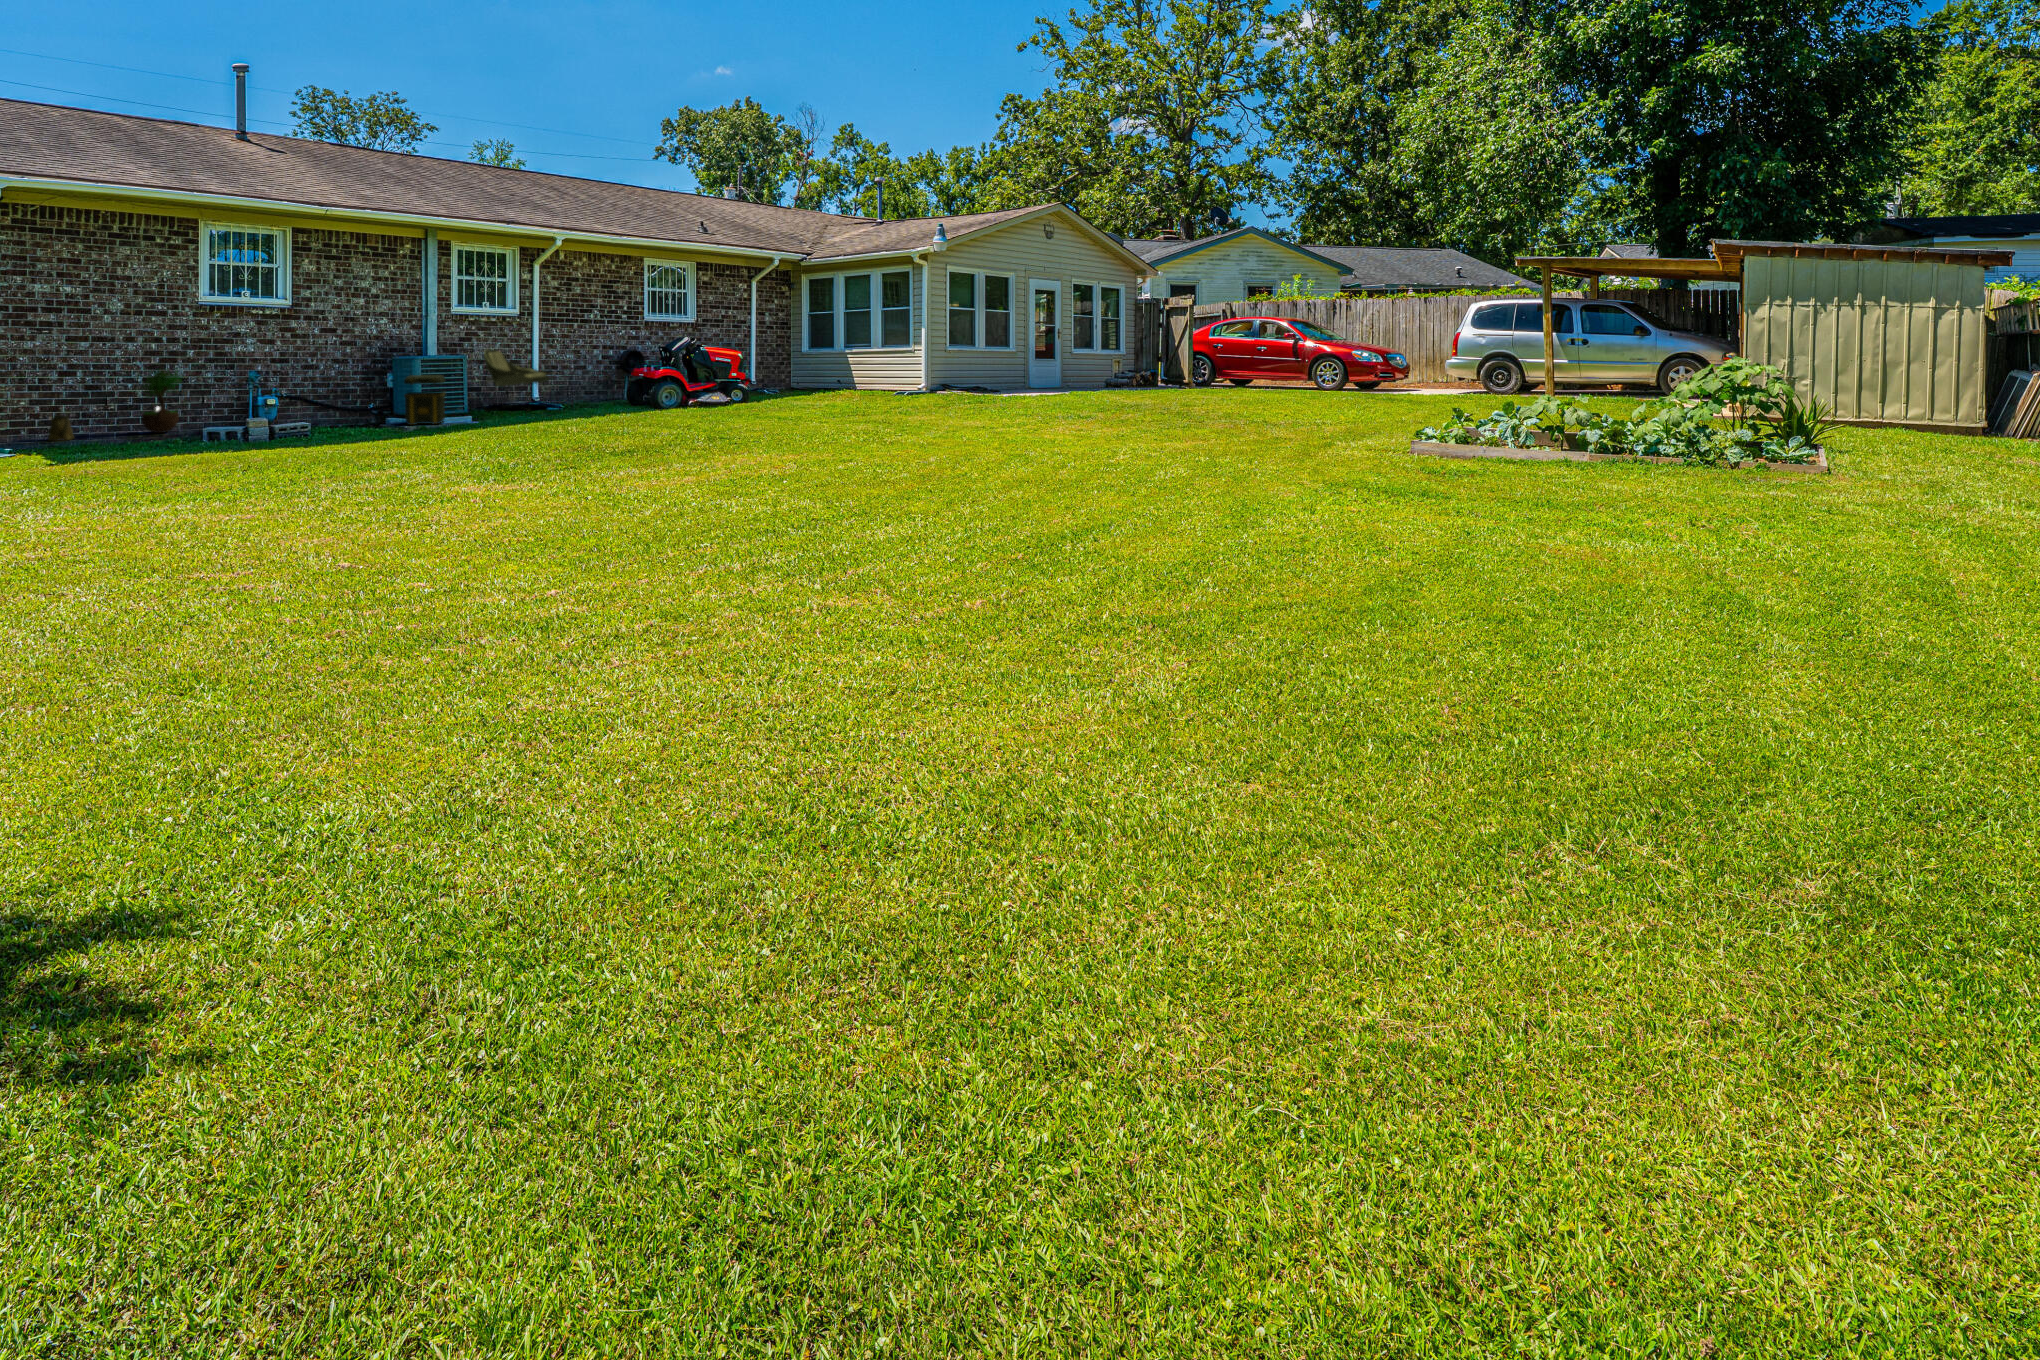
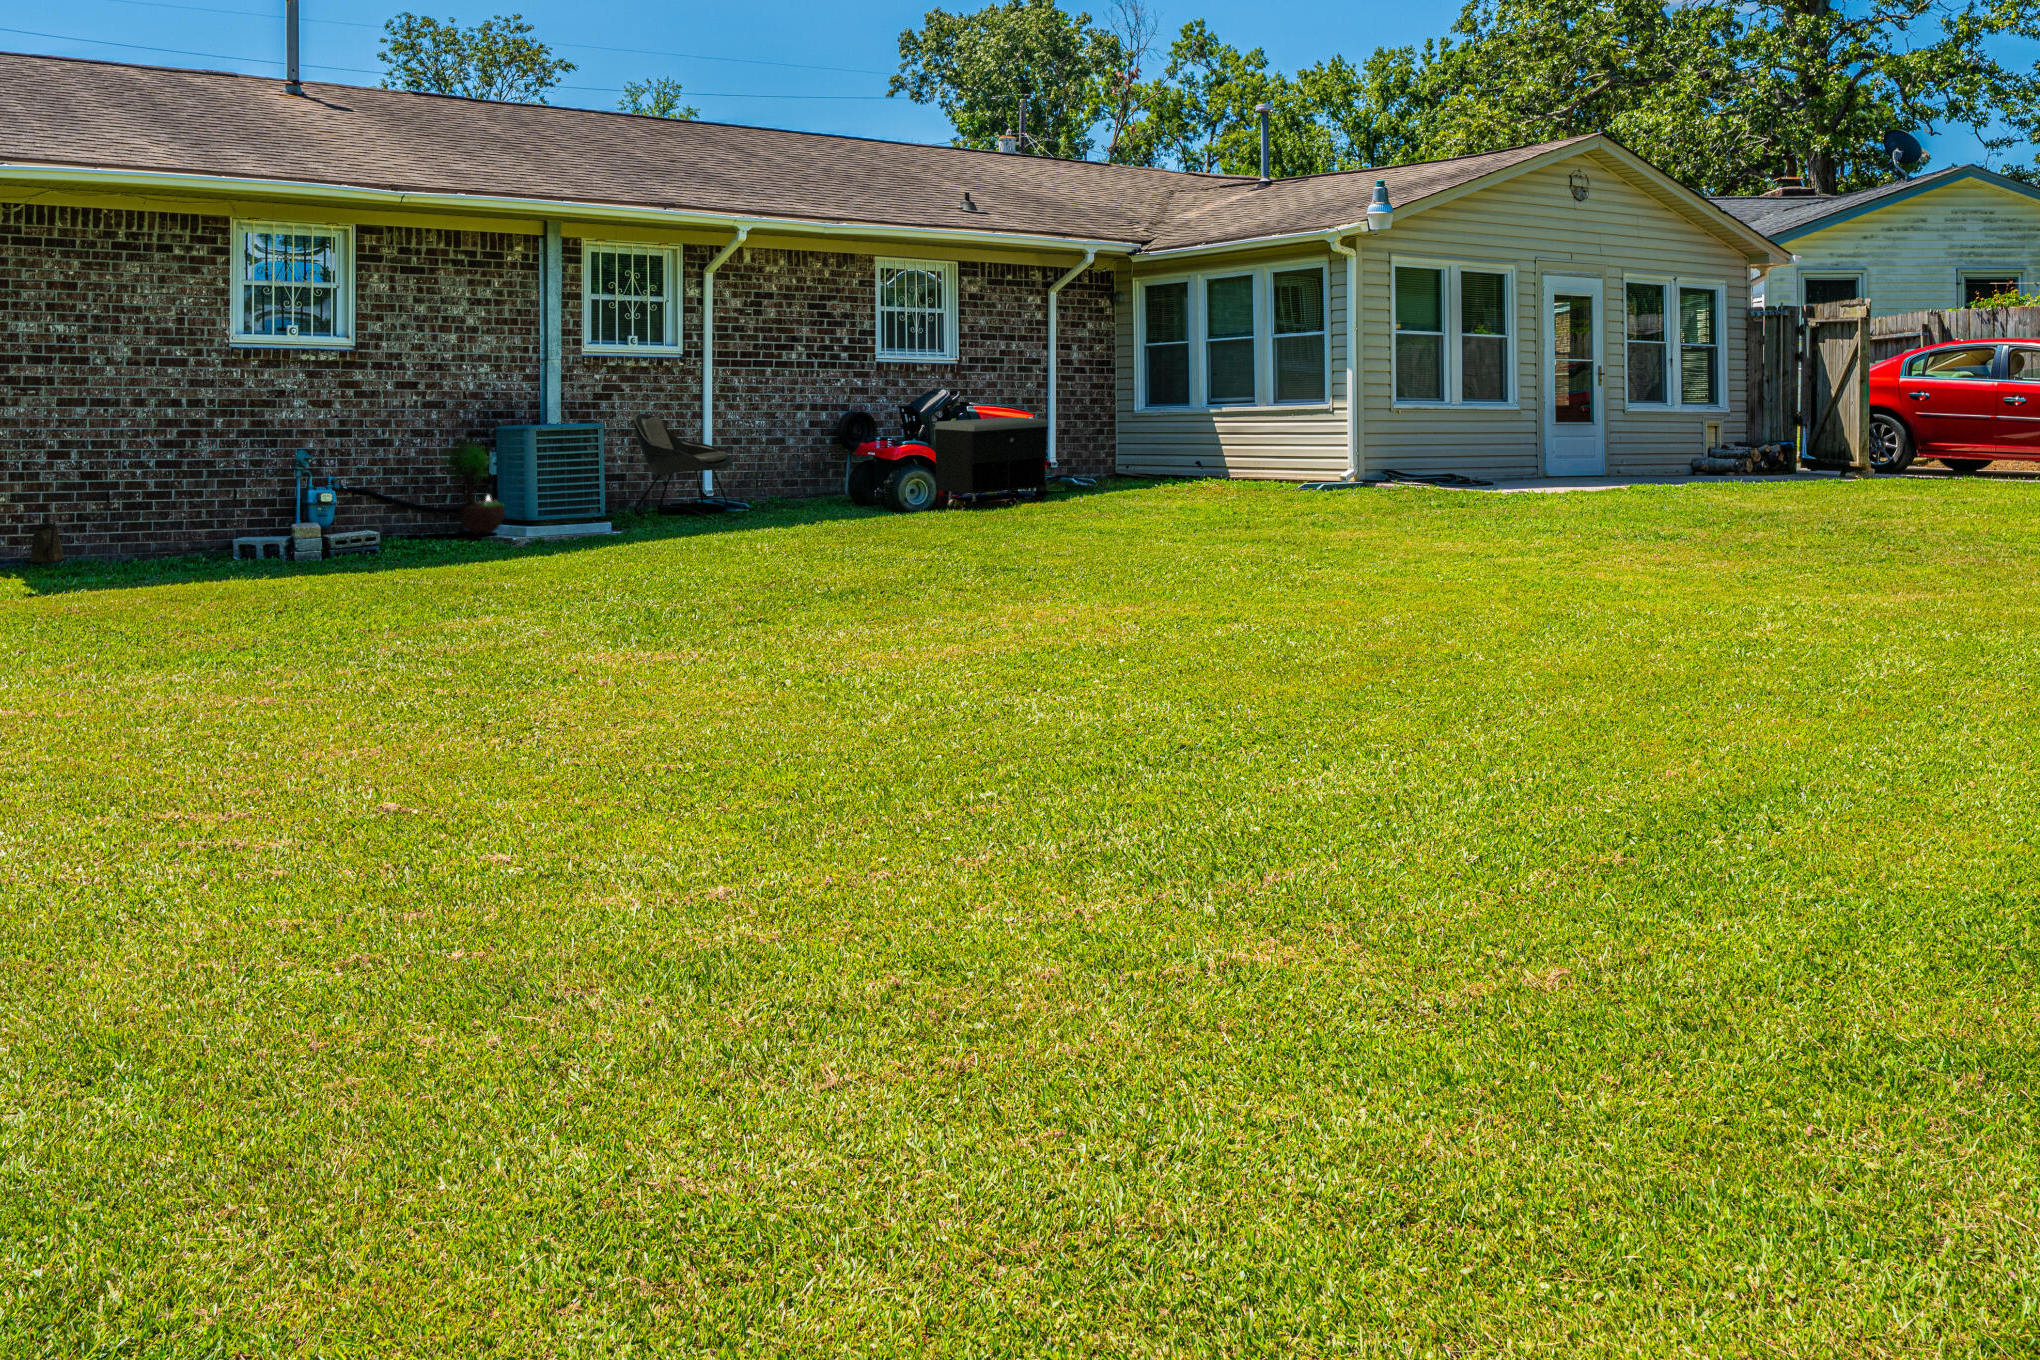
storage bench: none [679,354,748,402] -> present [935,417,1048,501]
potted tree: present [141,370,180,433] -> present [438,439,505,535]
toolbox: present [404,375,445,425] -> none [517,458,579,542]

